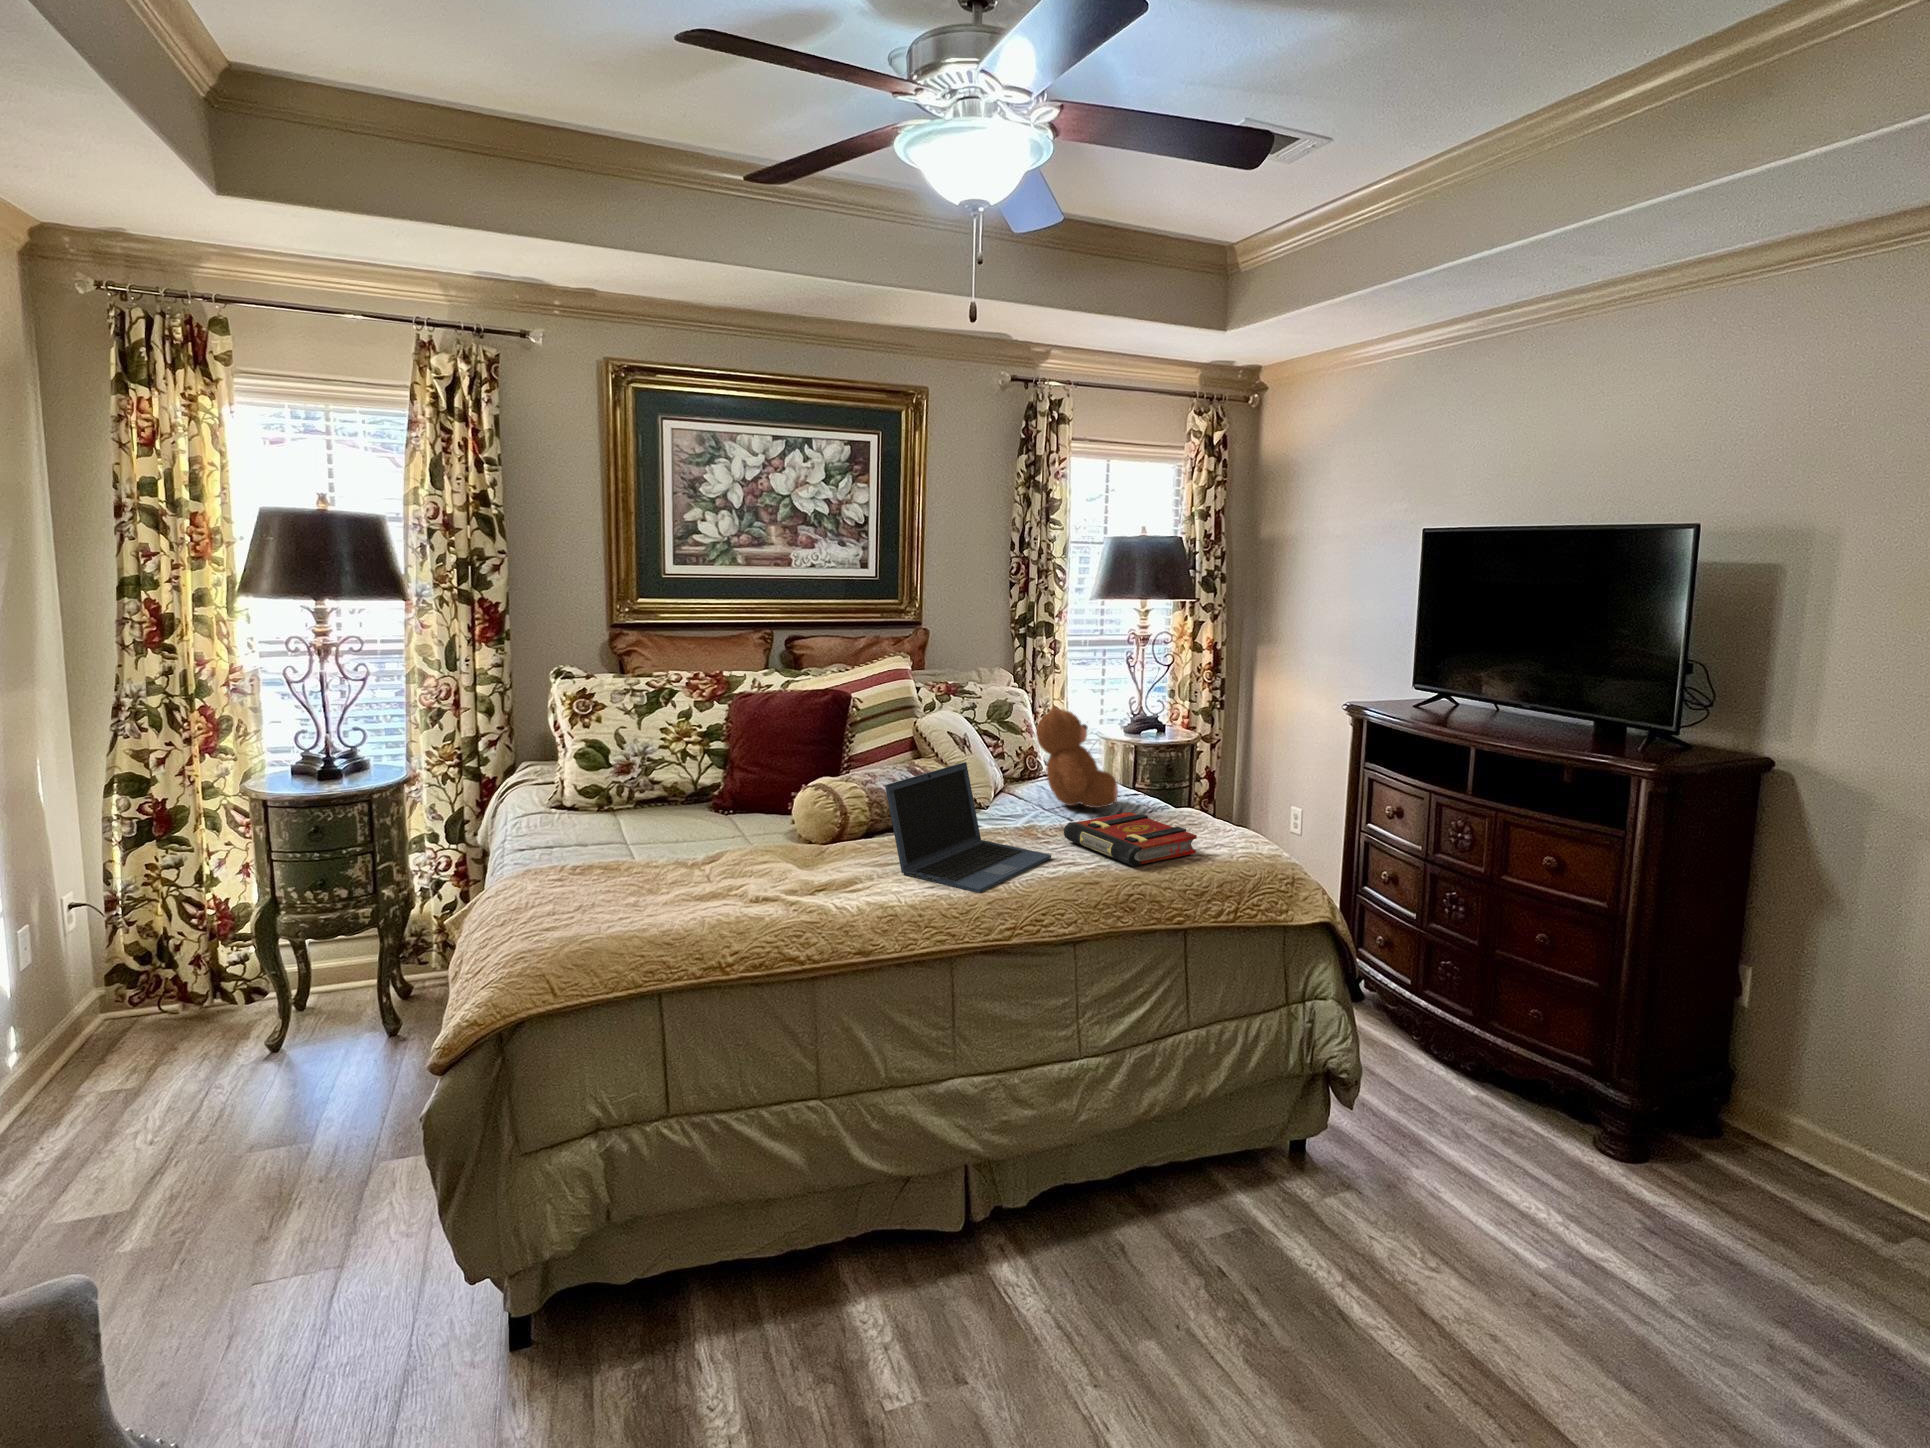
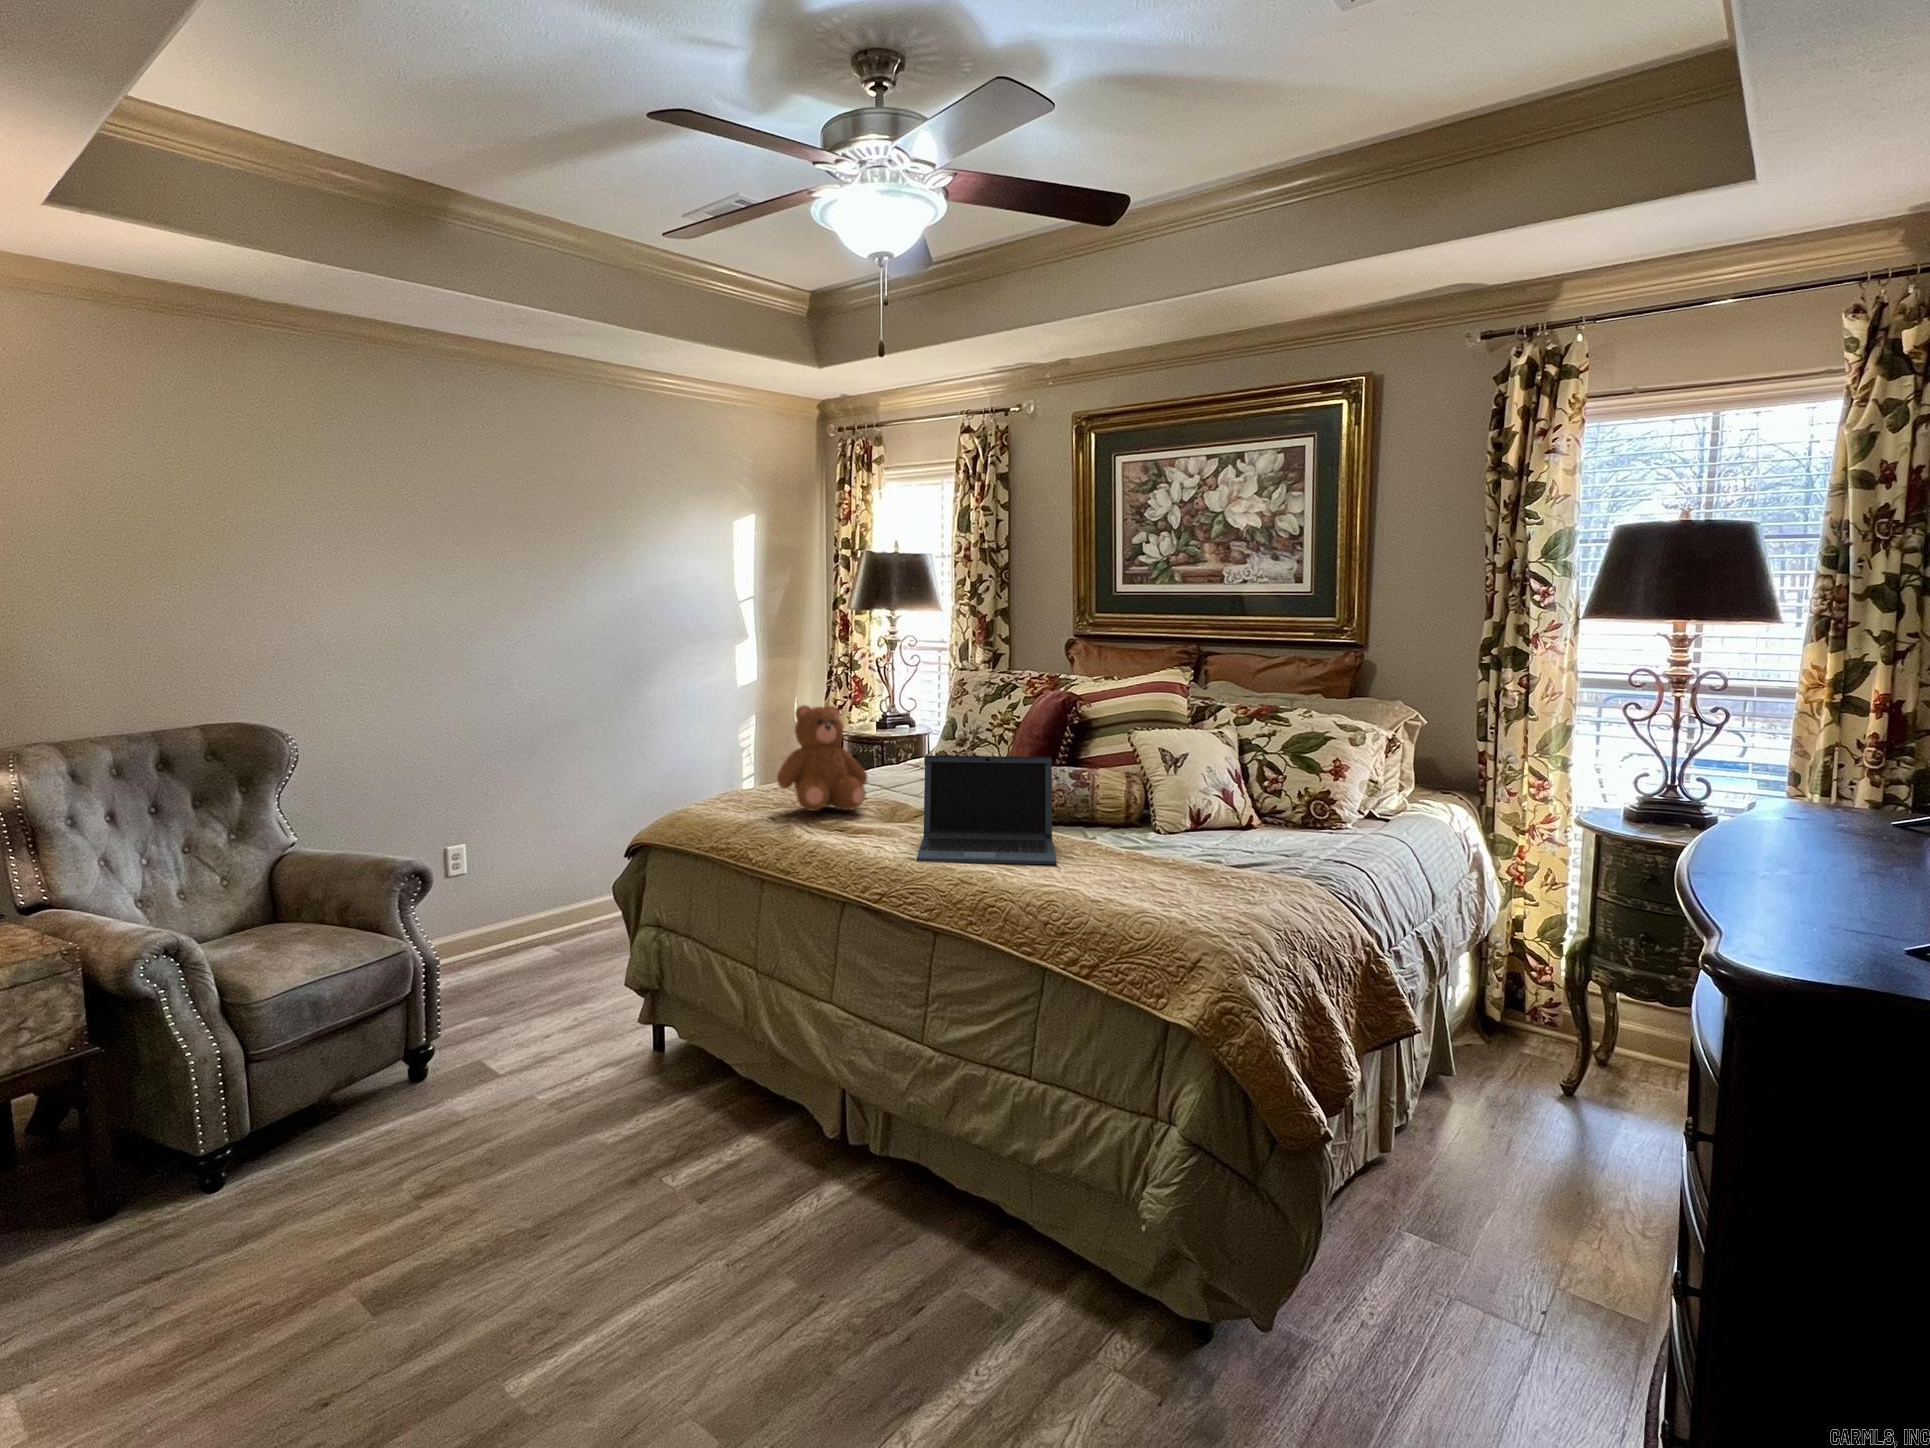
teddy bear: present [1036,707,1118,808] -> present [777,705,867,811]
book: present [1064,812,1197,867] -> none [1083,840,1218,903]

